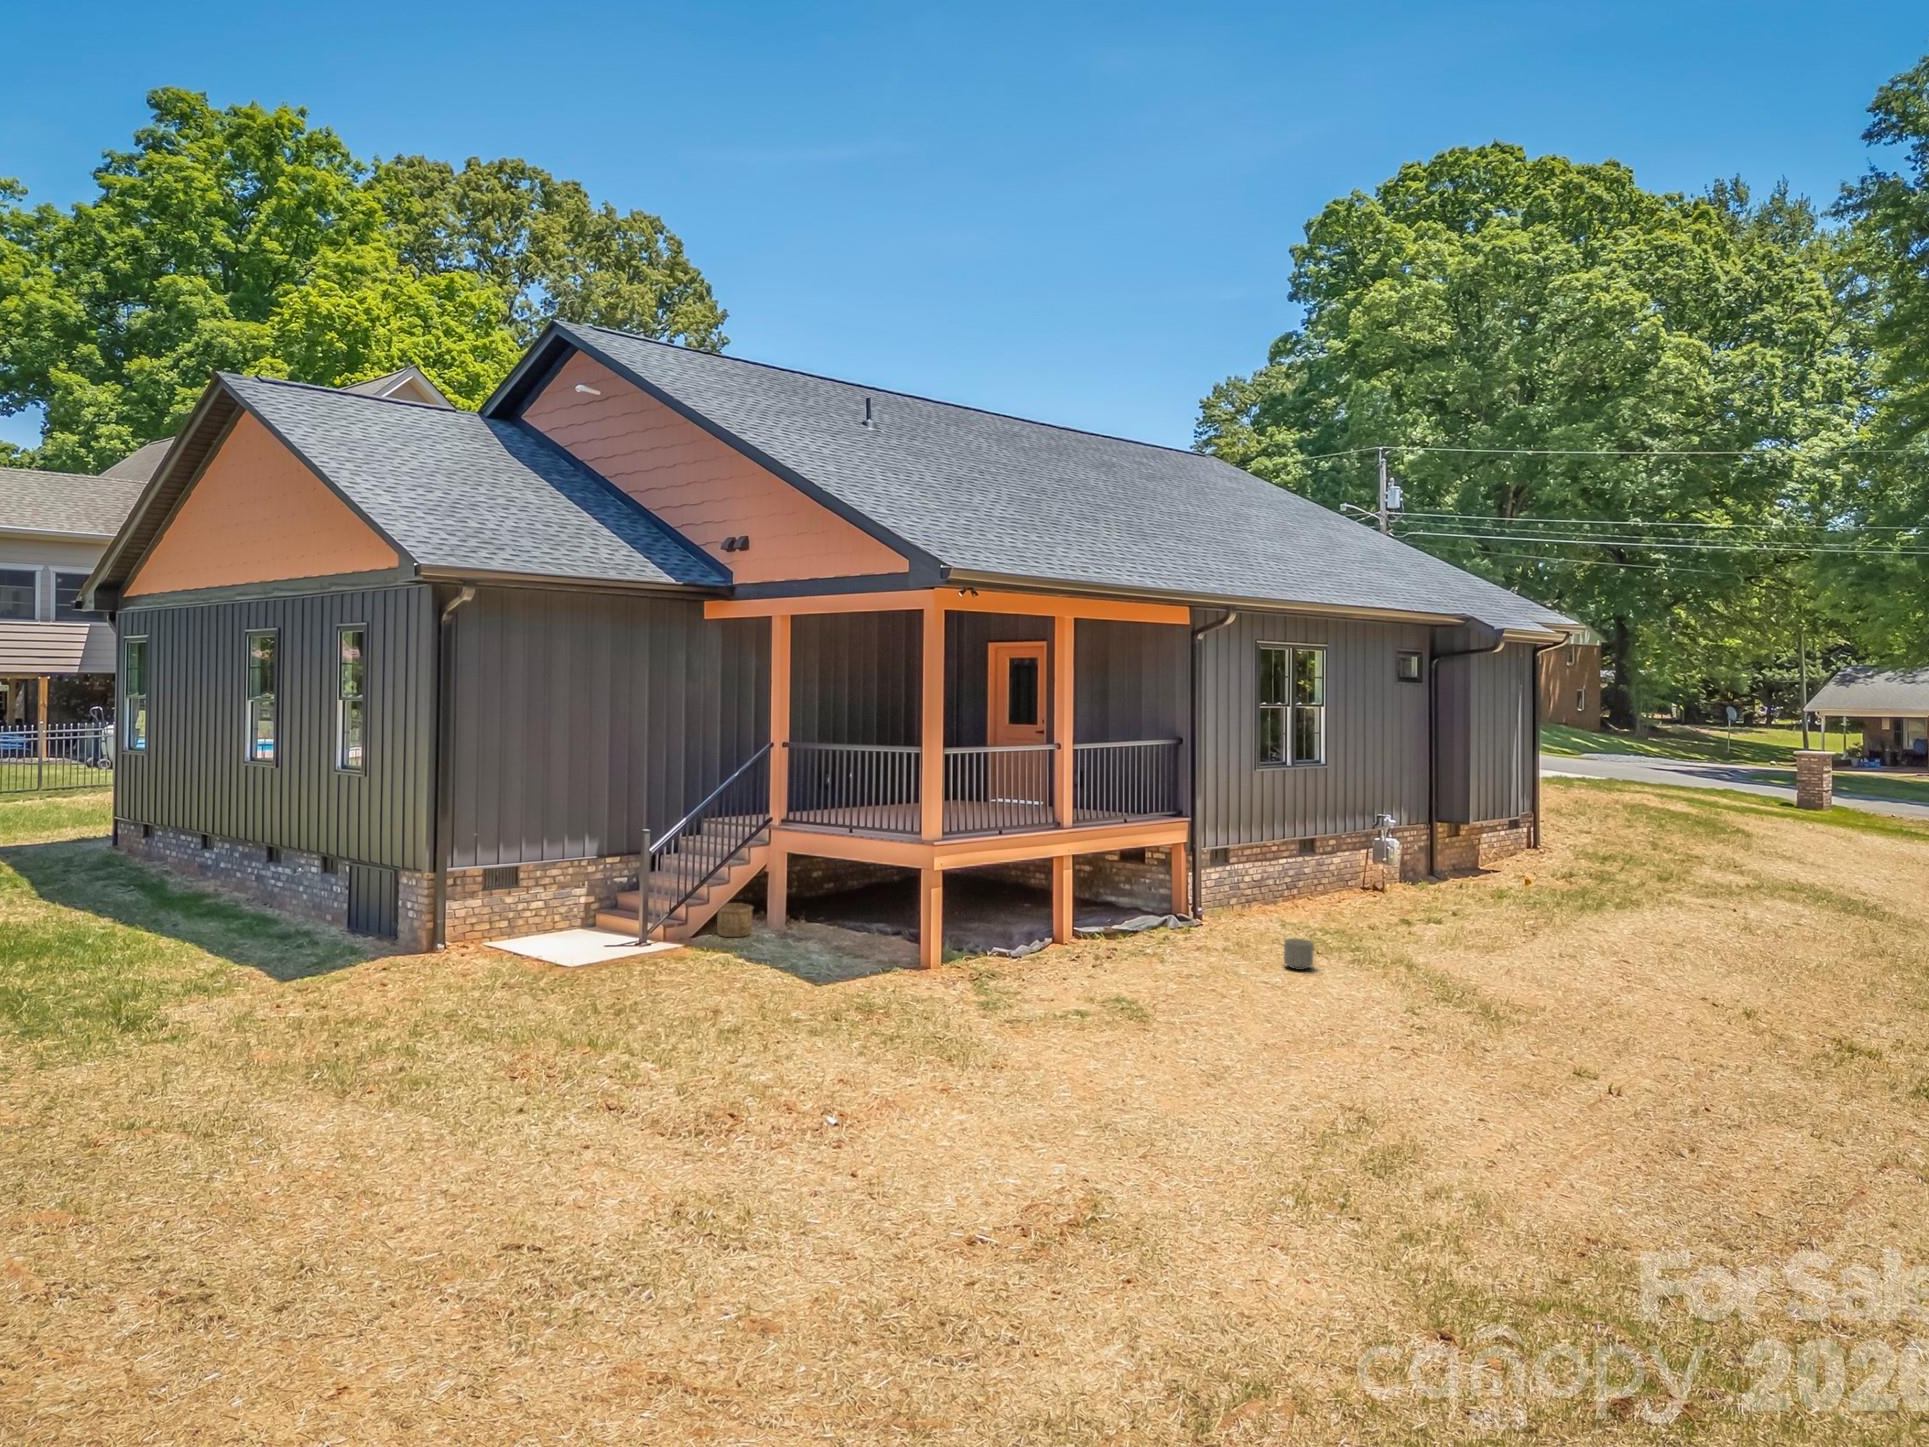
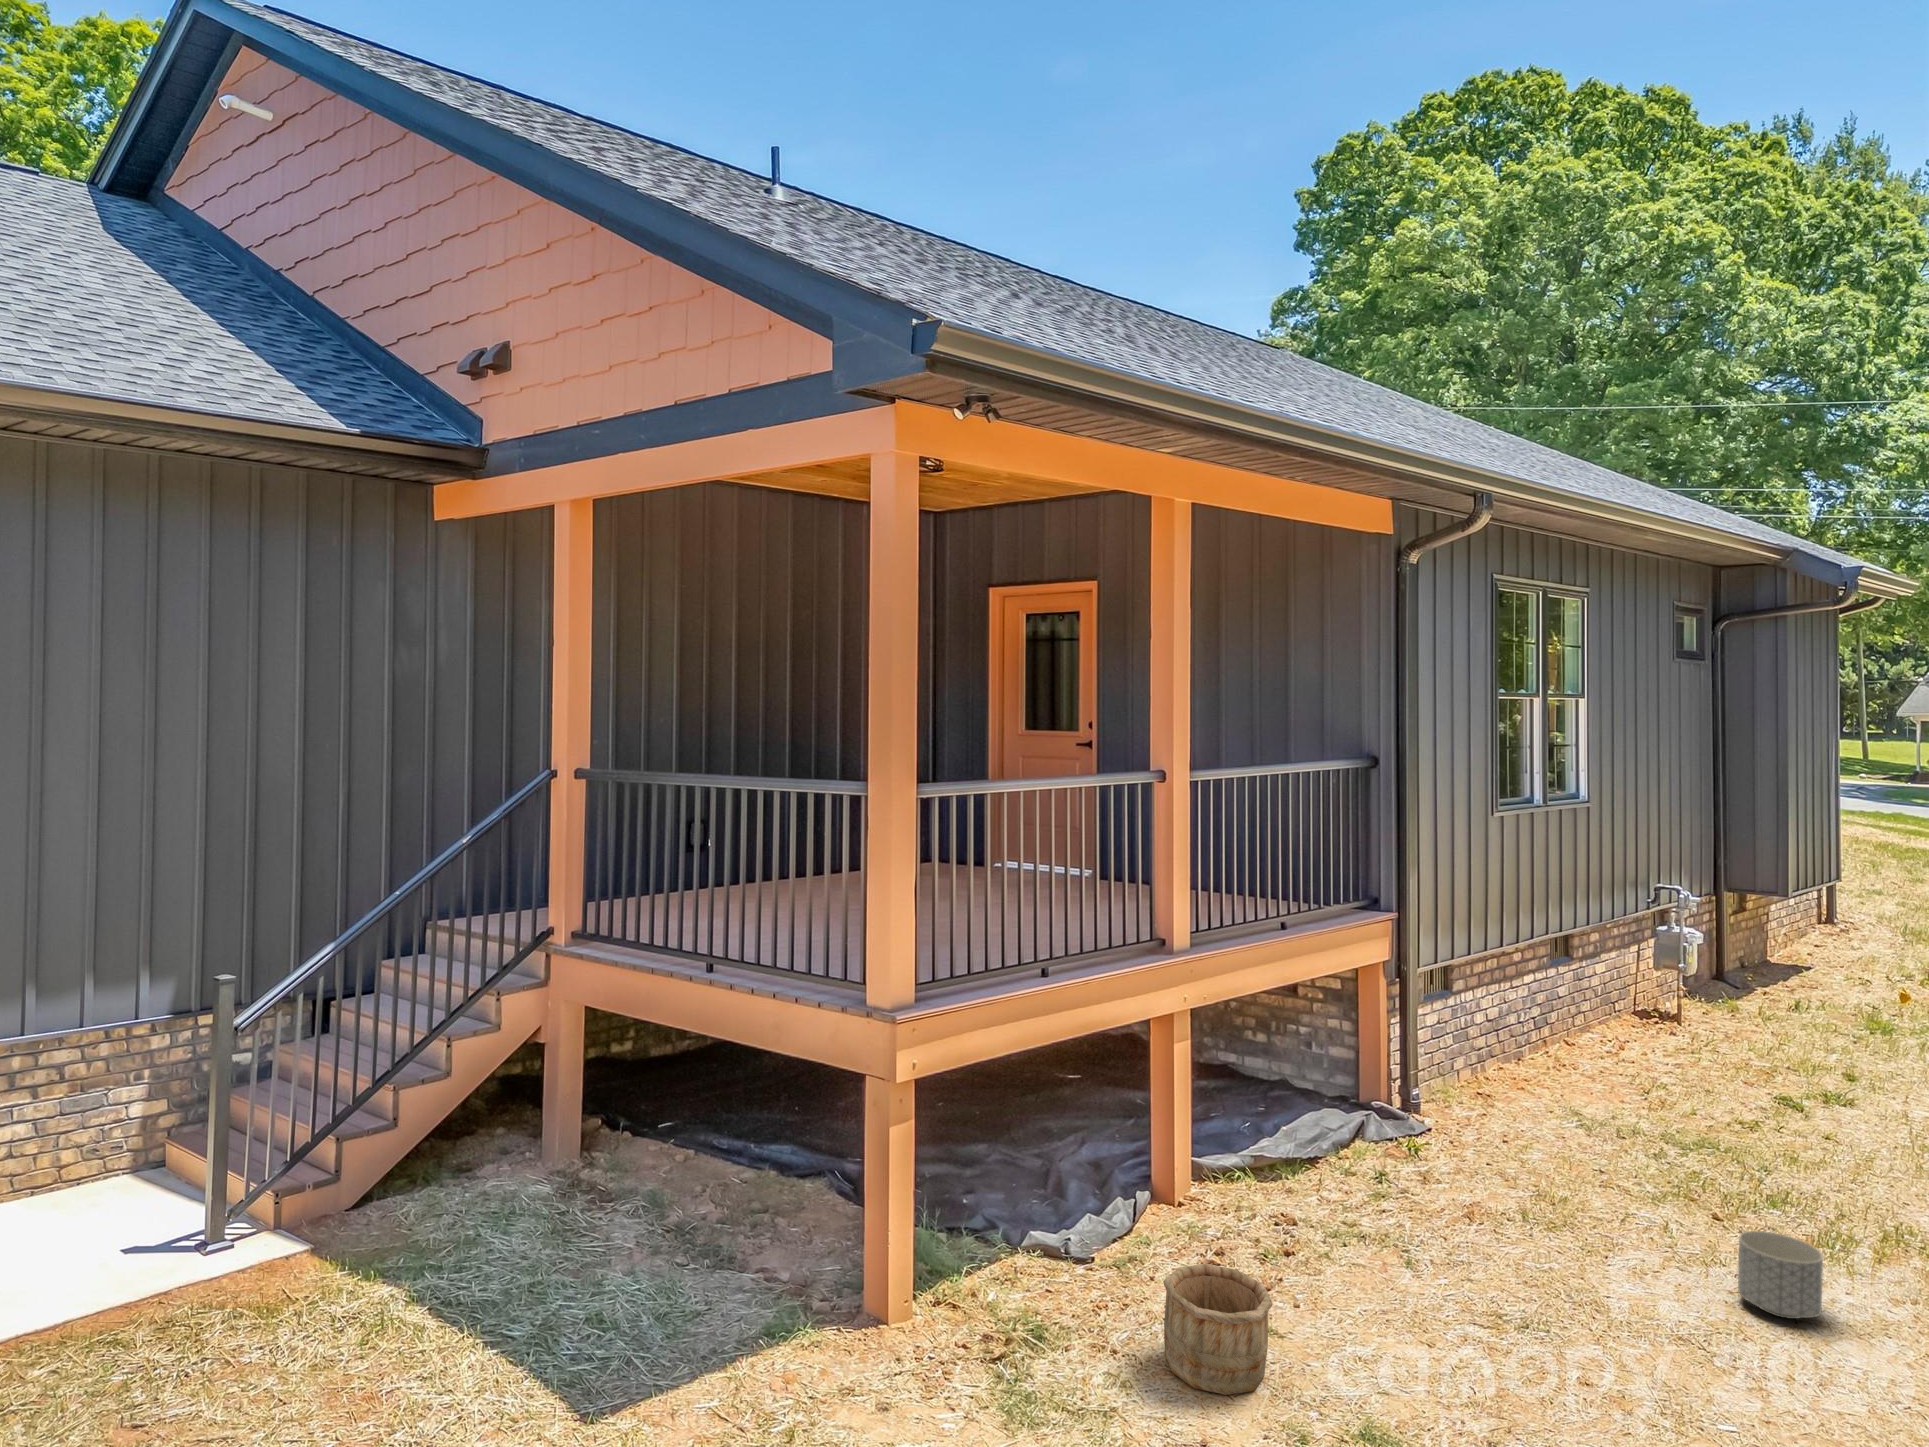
wooden bucket: present [717,903,753,937] -> present [1163,1263,1273,1395]

